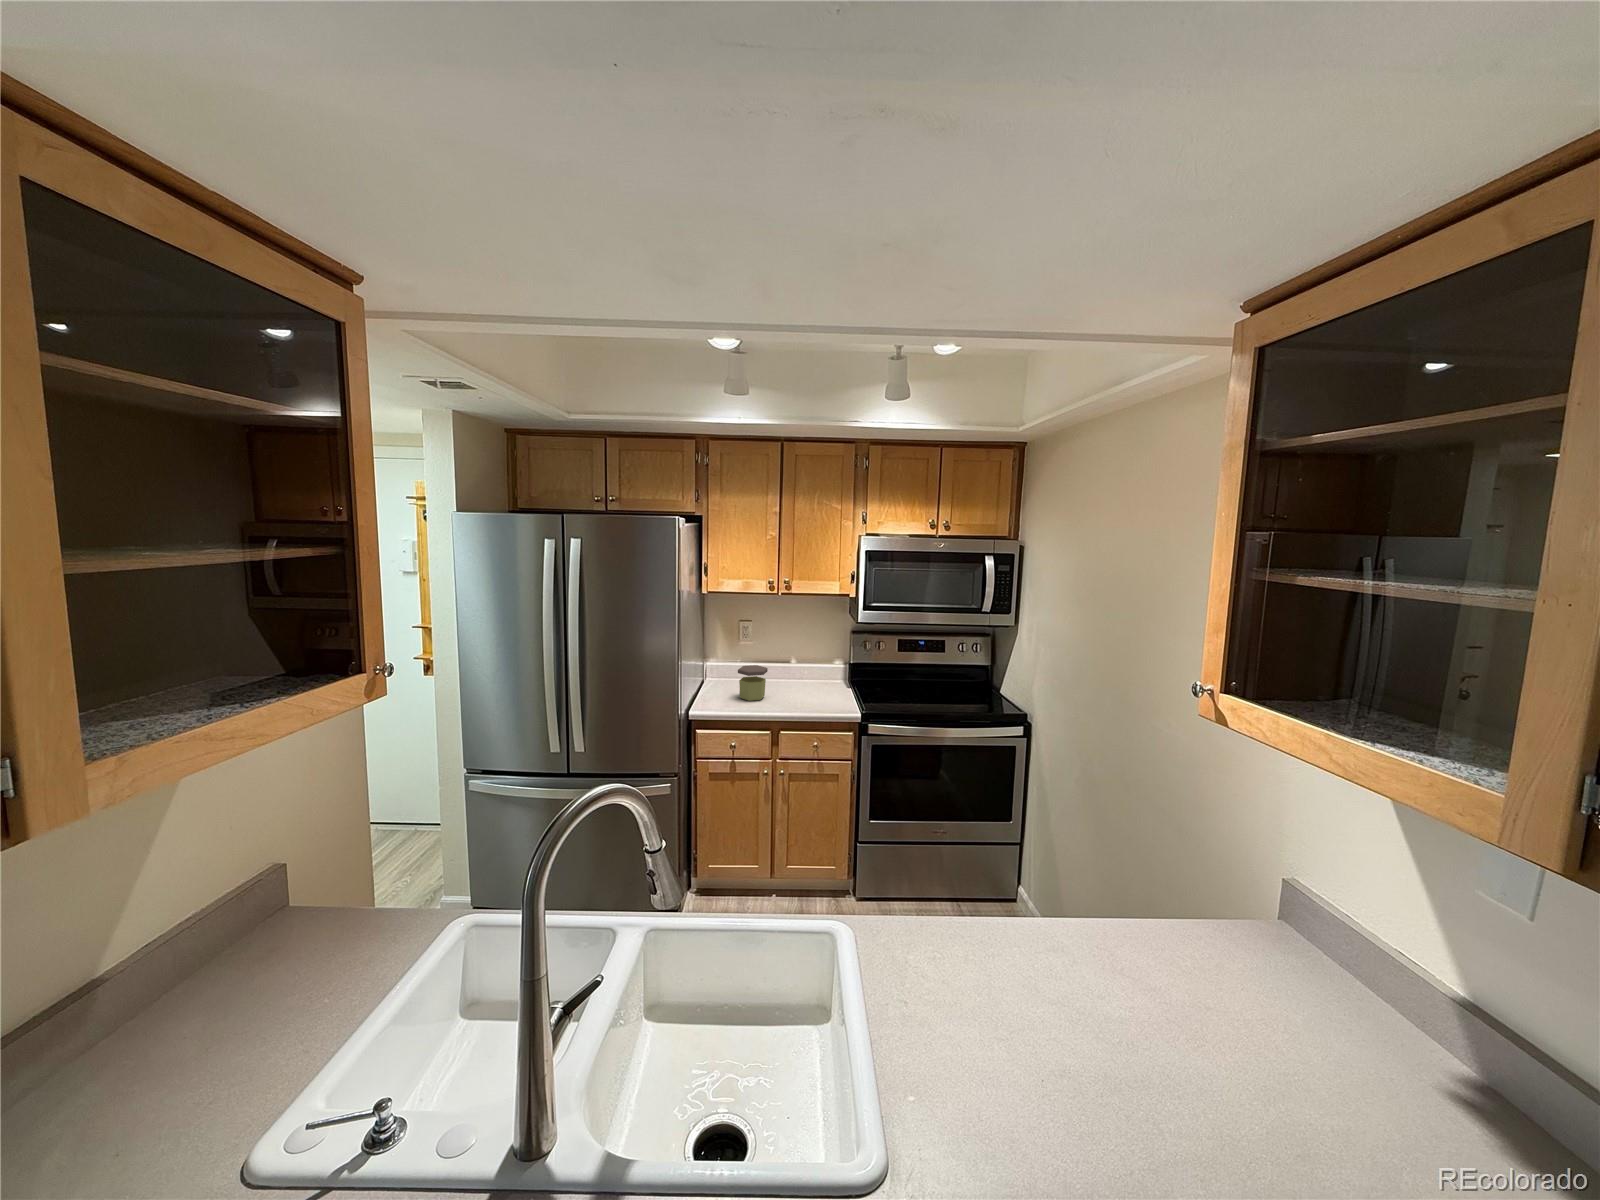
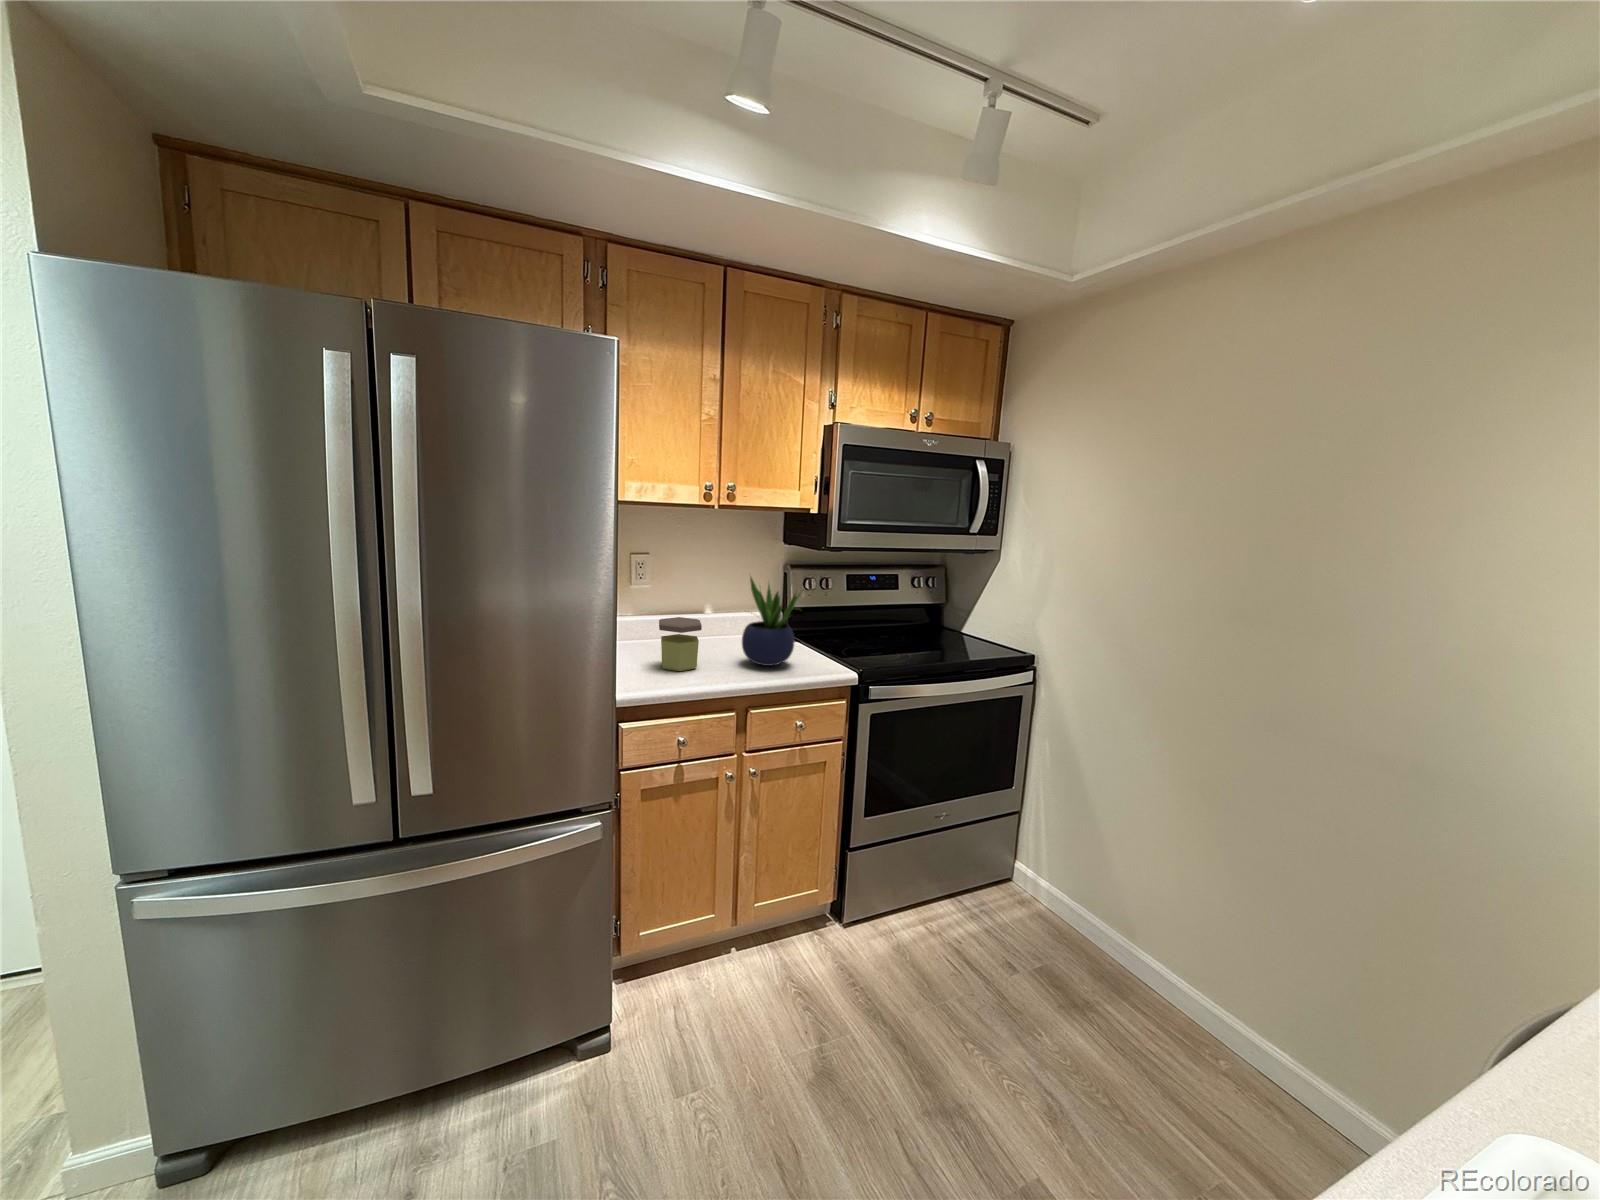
potted plant: none [794,638,839,703] -> present [742,577,800,666]

